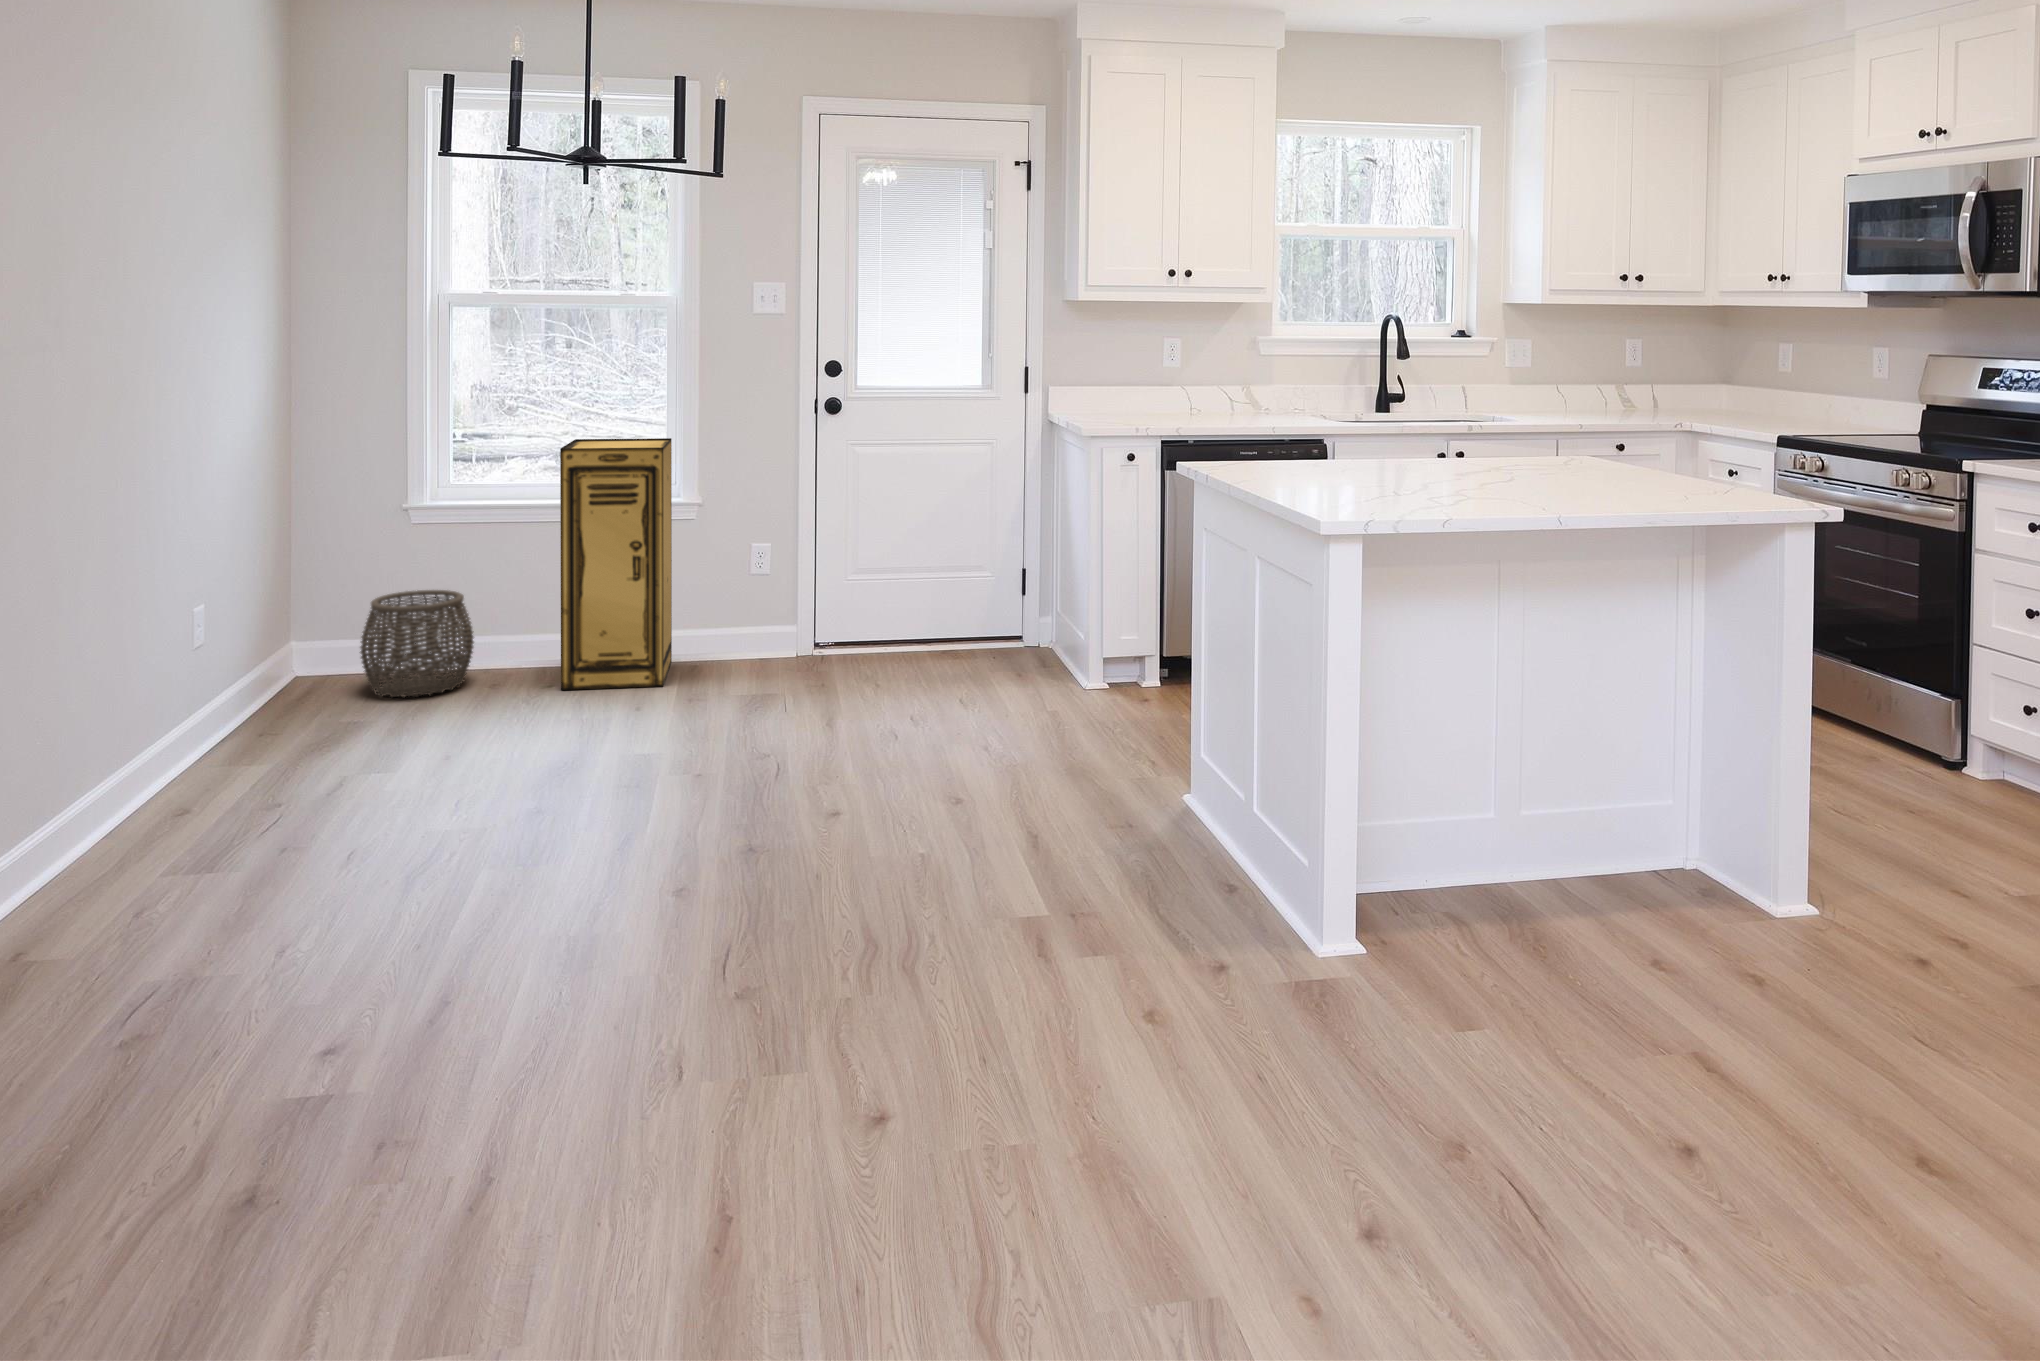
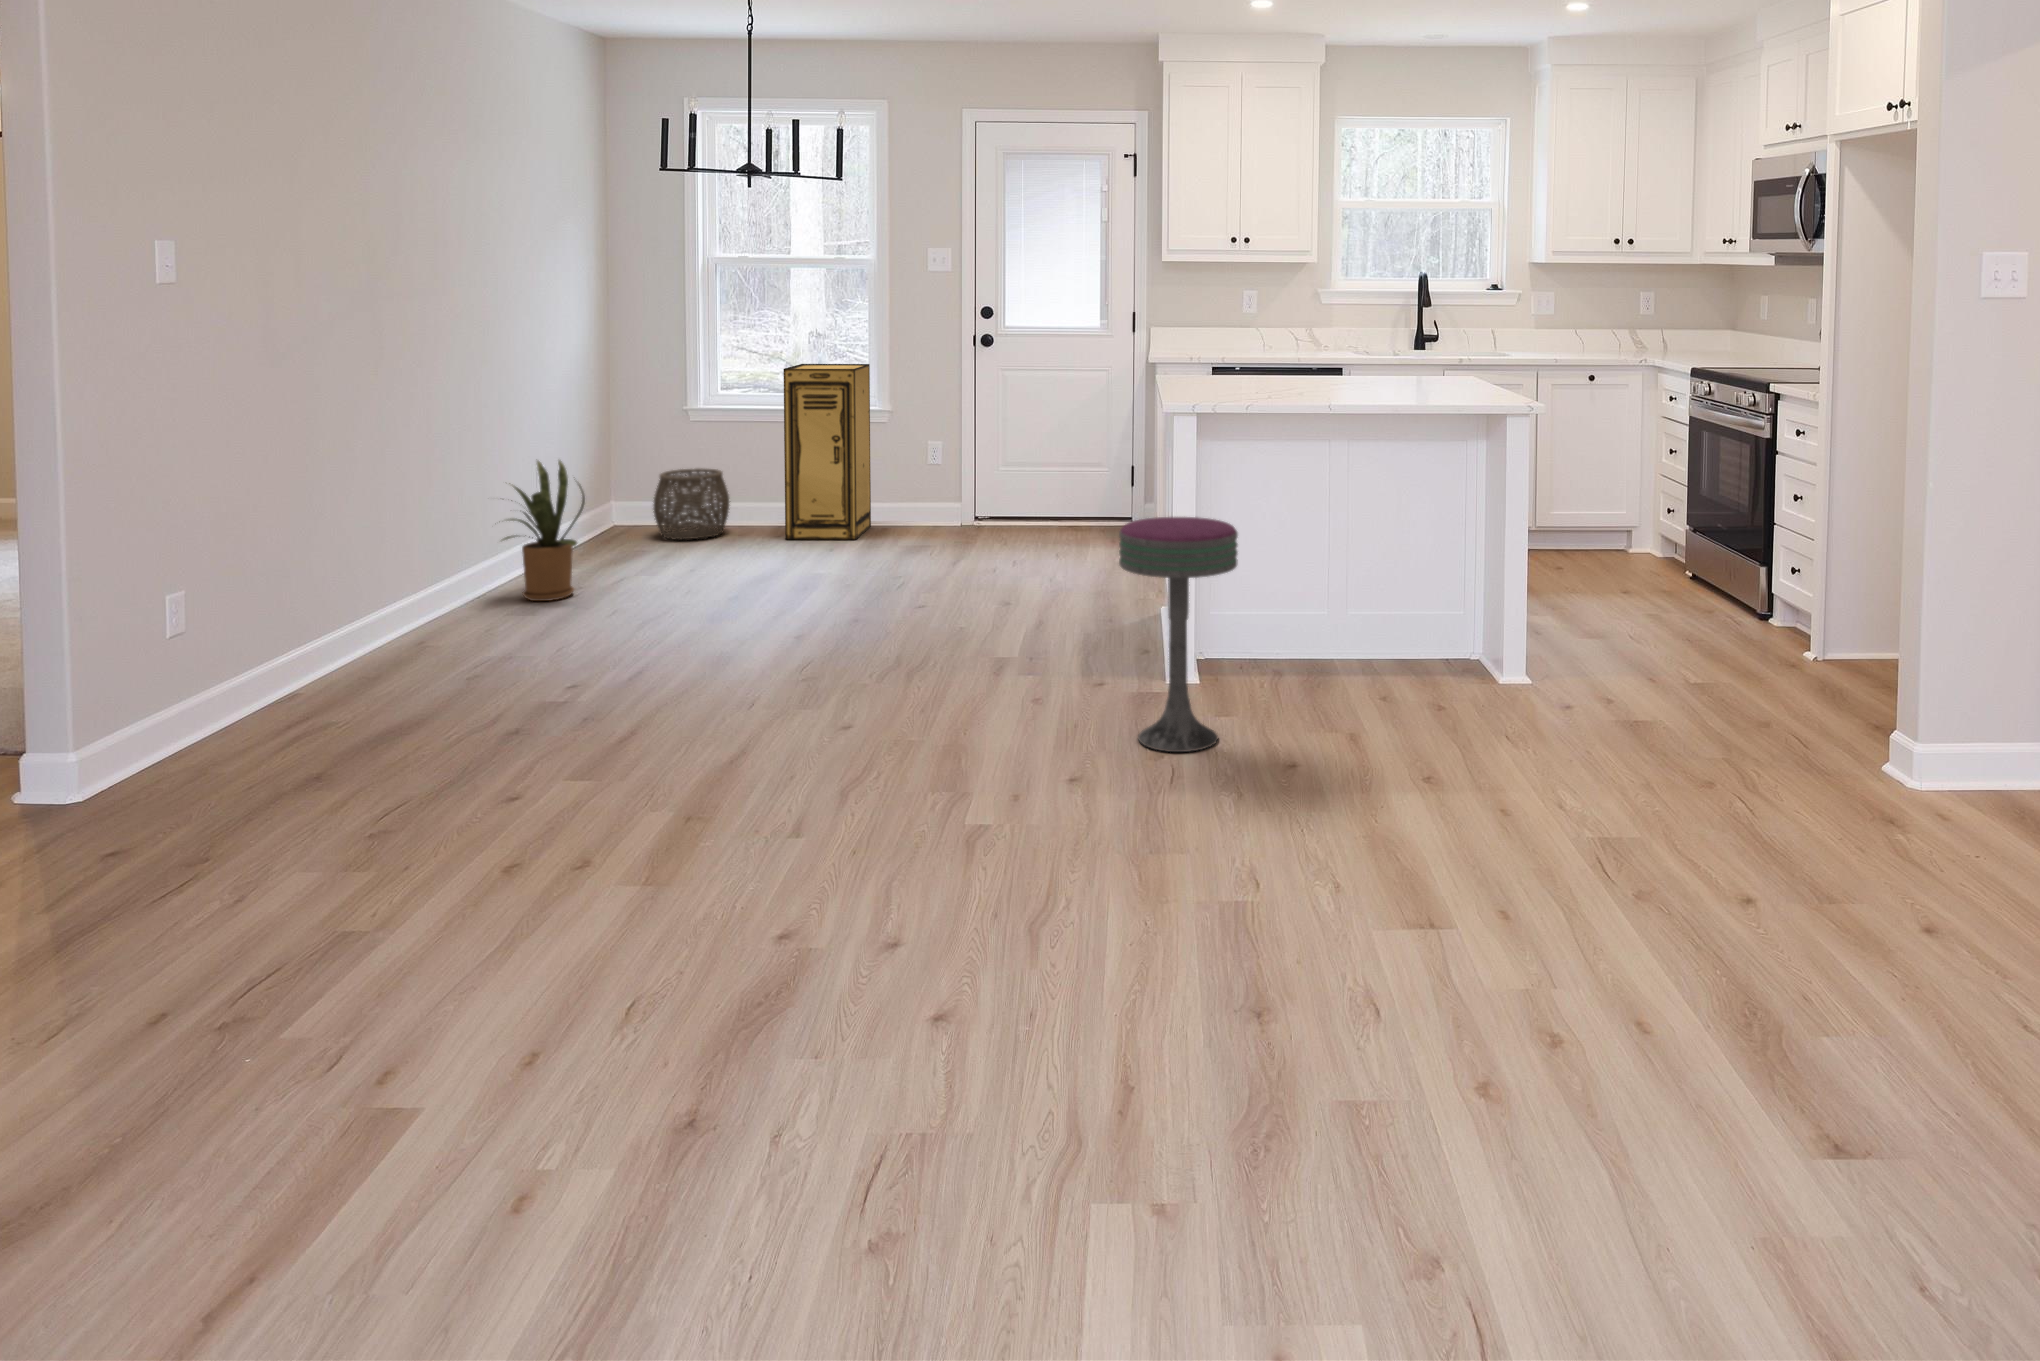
house plant: none [125,600,294,833] -> present [502,461,585,601]
bar stool: none [1349,715,1553,1130] -> present [1119,517,1238,752]

